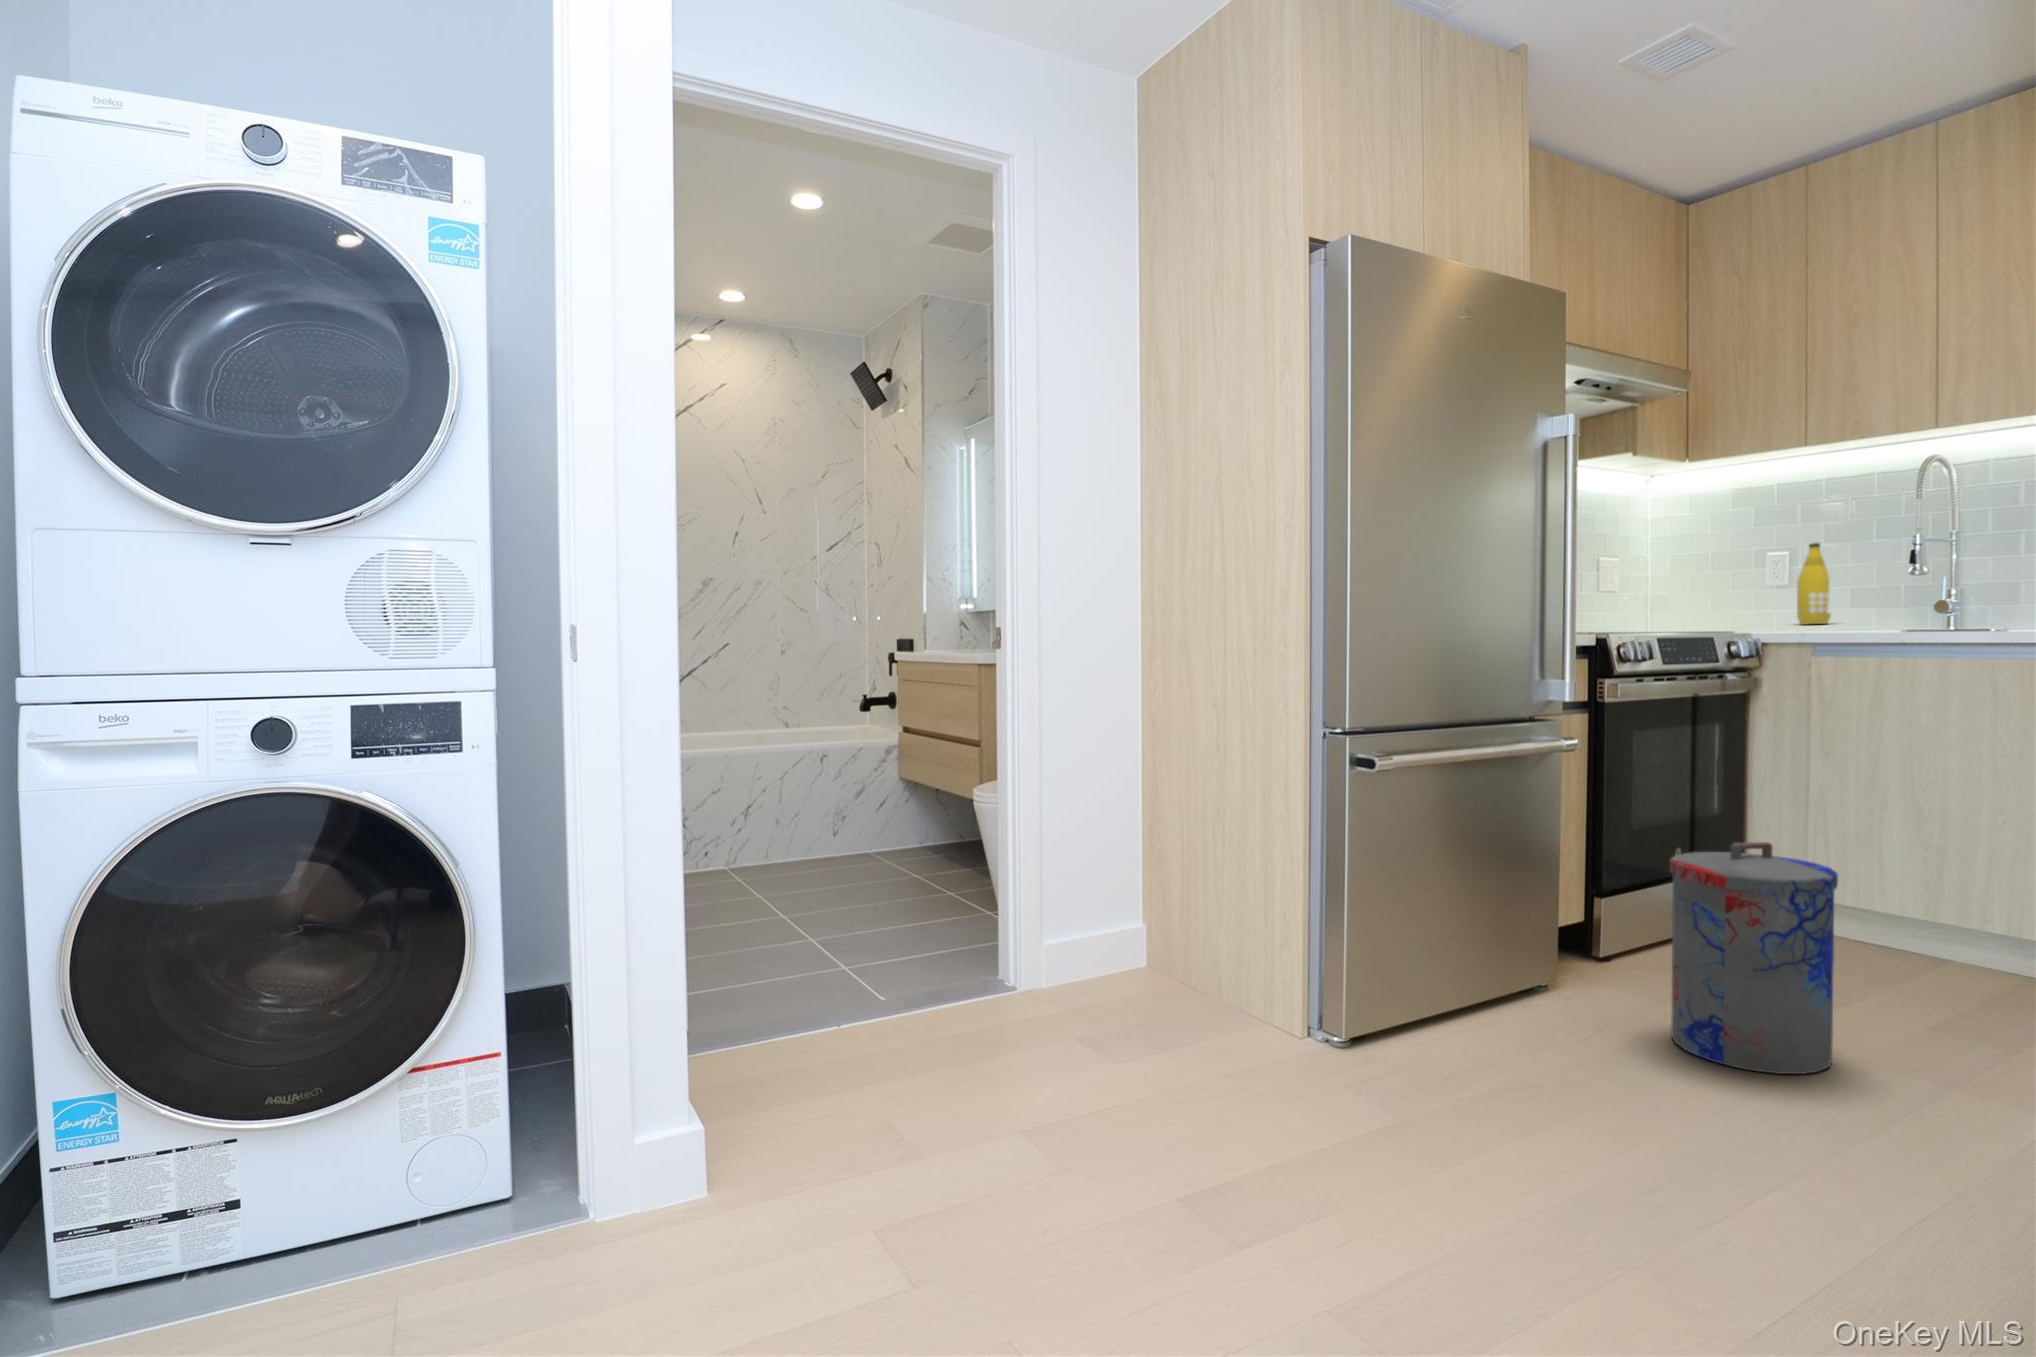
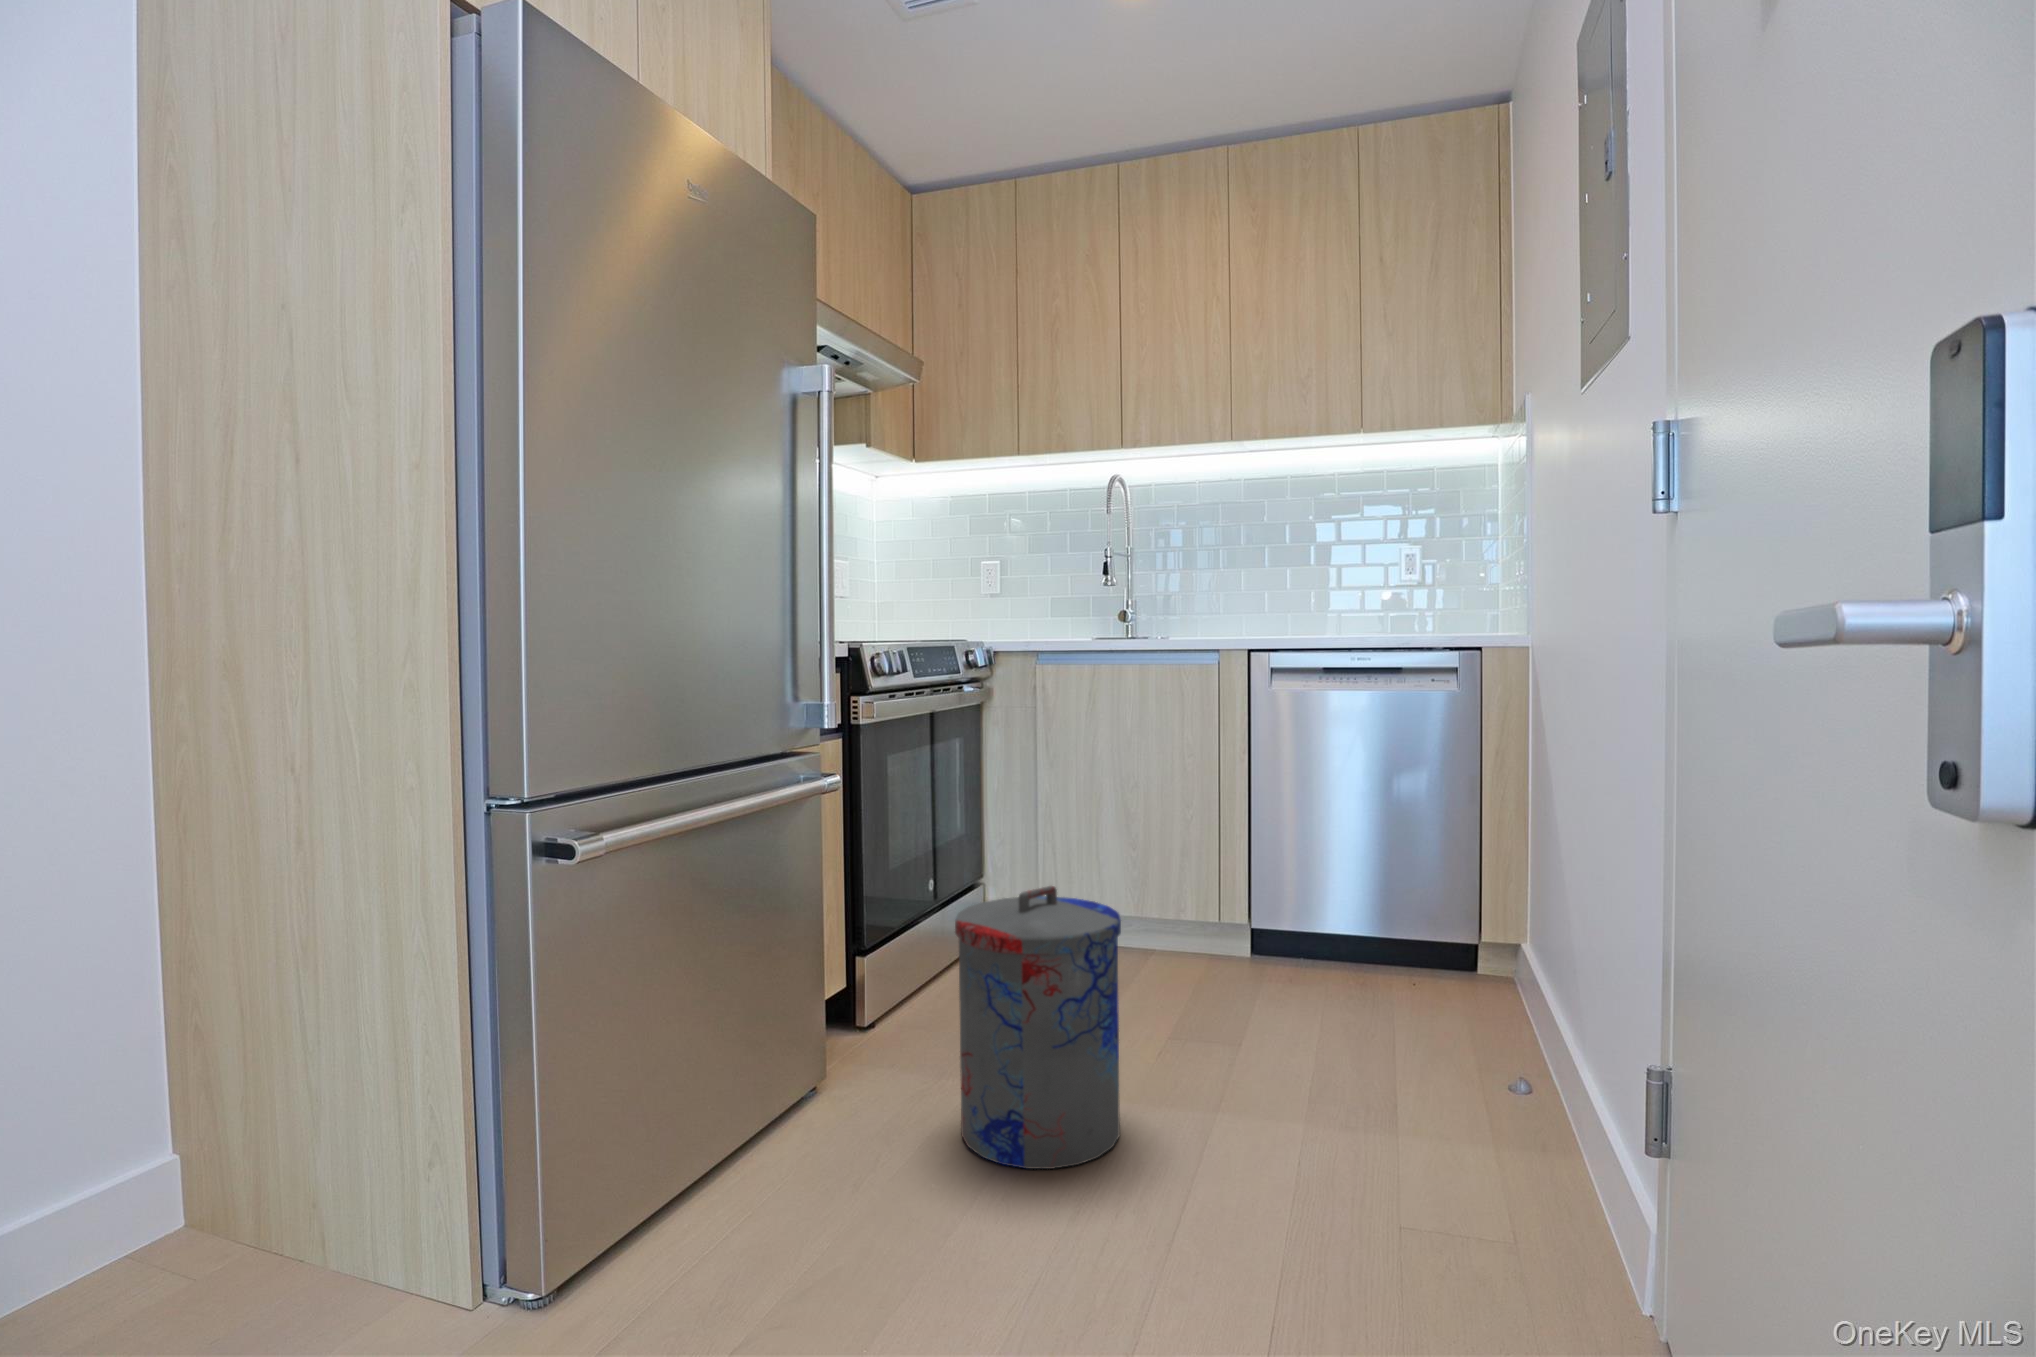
bottle: present [1797,543,1831,624] -> none [1009,553,1036,633]

